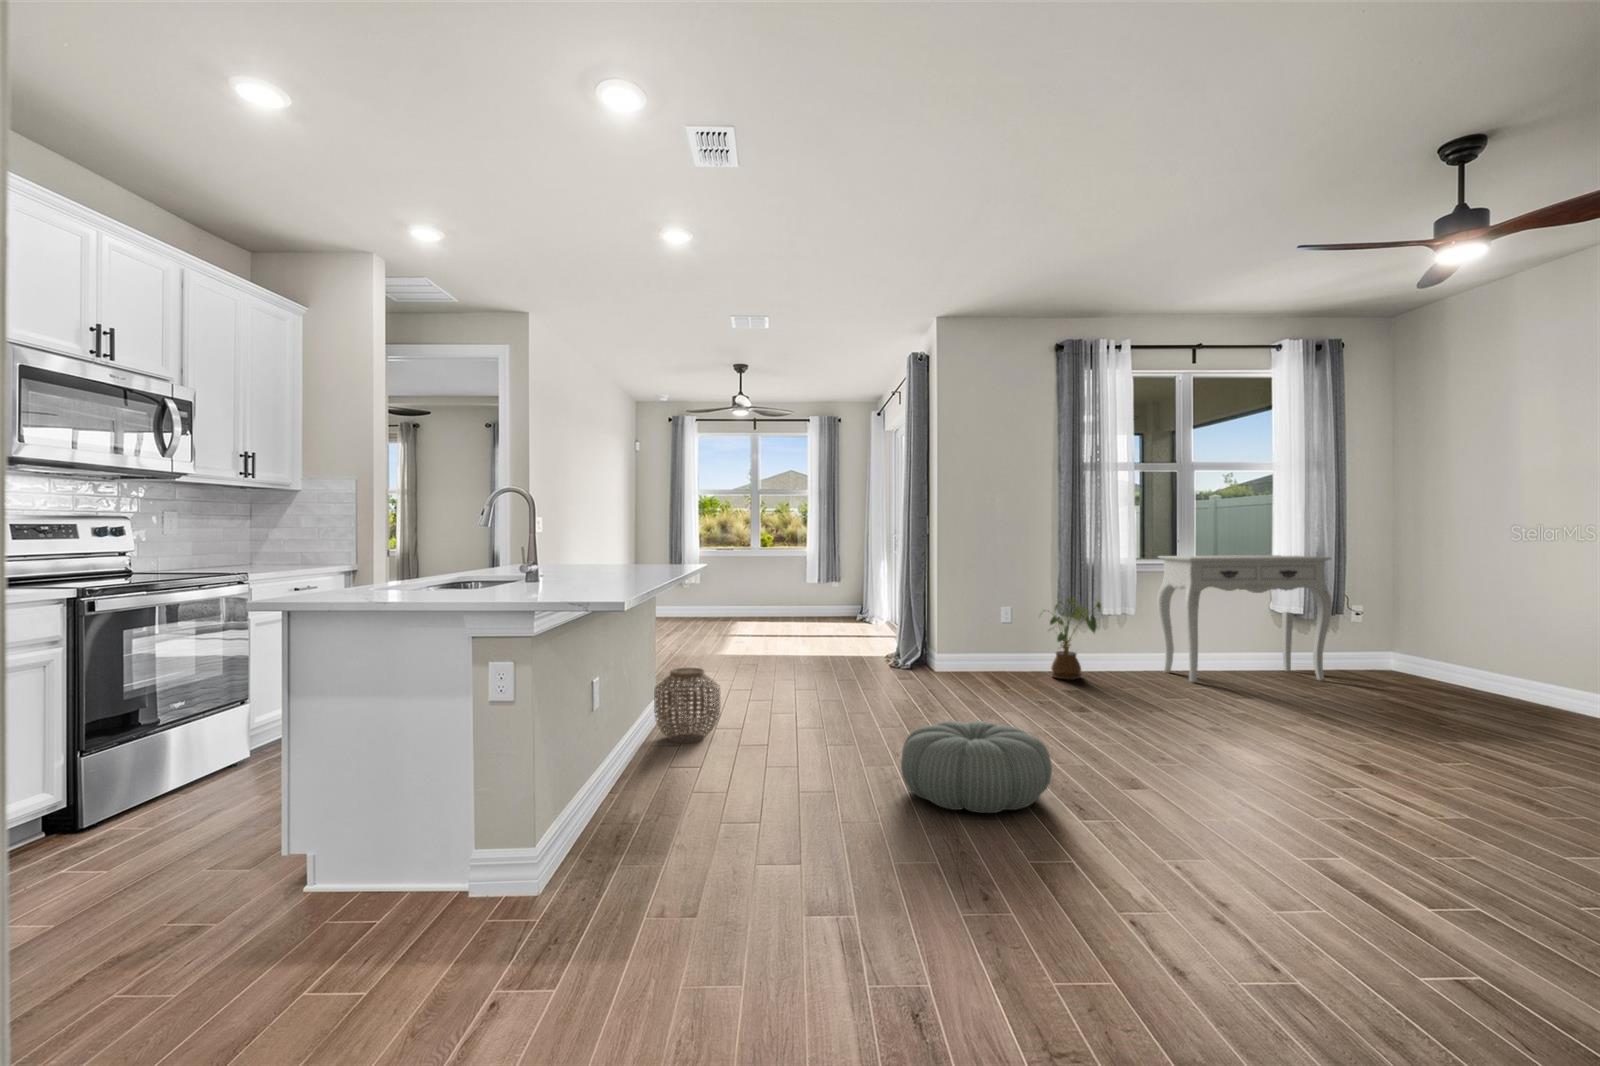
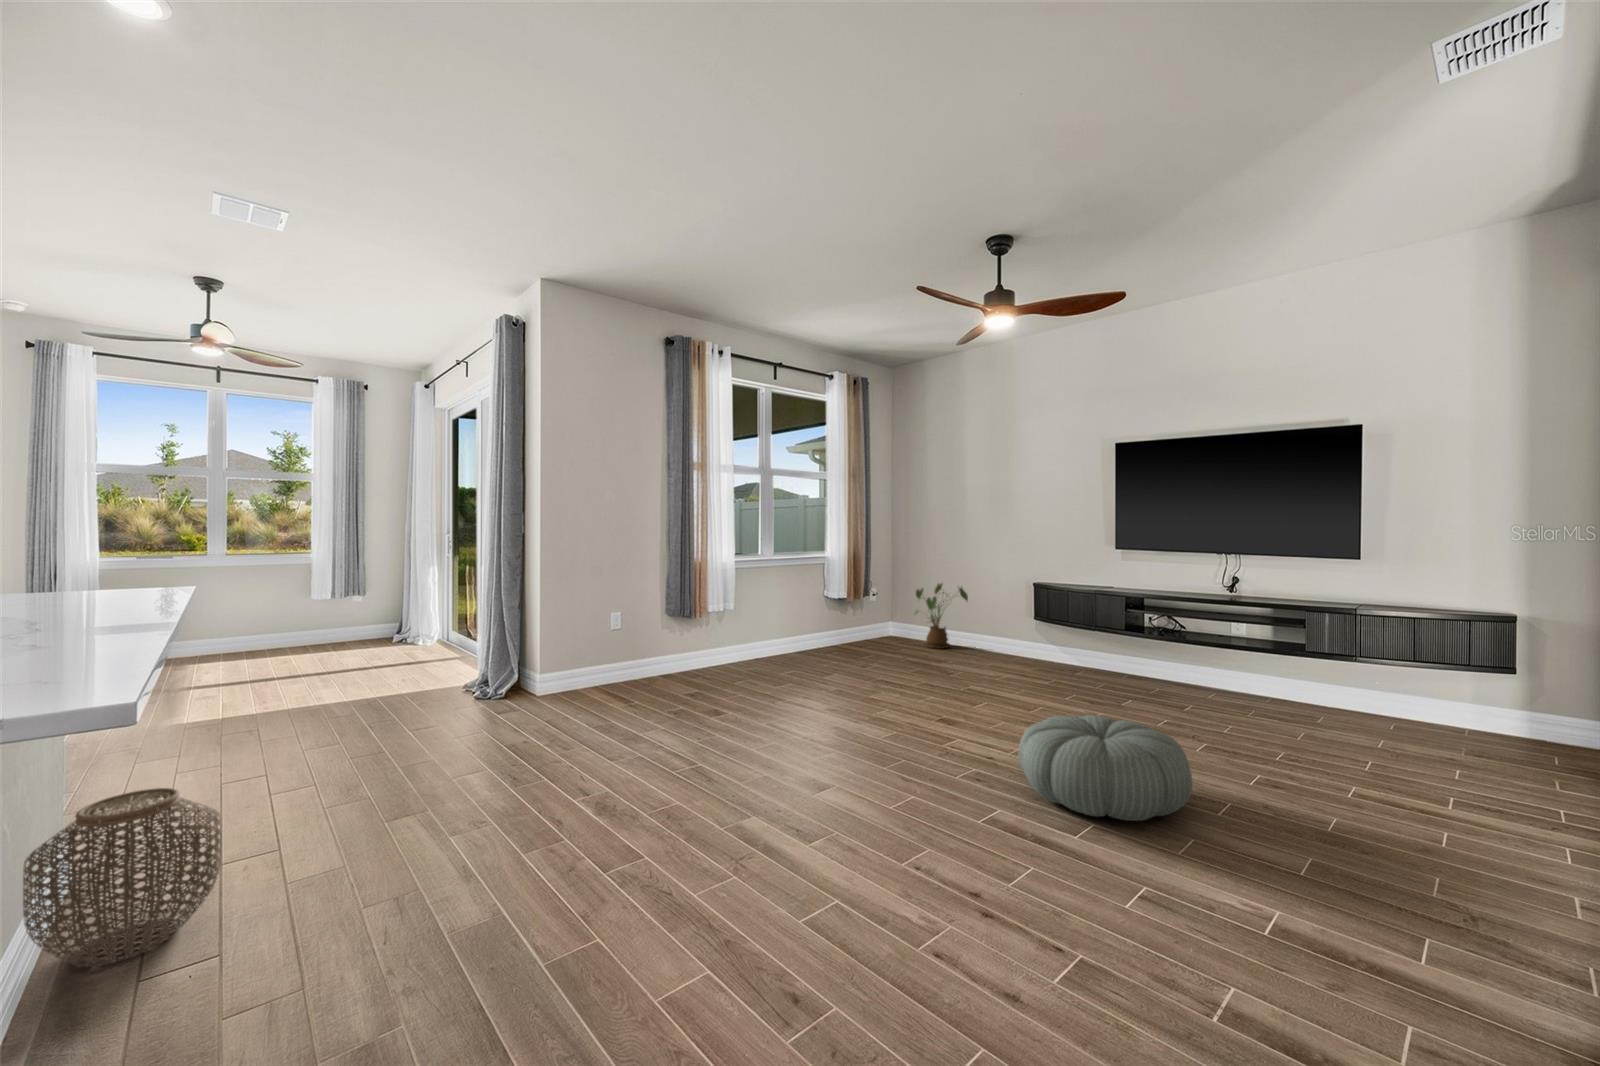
console table: present [1157,555,1332,682] -> none [751,550,875,666]
house plant: present [1040,598,1102,680] -> present [914,584,968,649]
pouf: present [901,721,1052,813] -> present [1019,715,1193,821]

